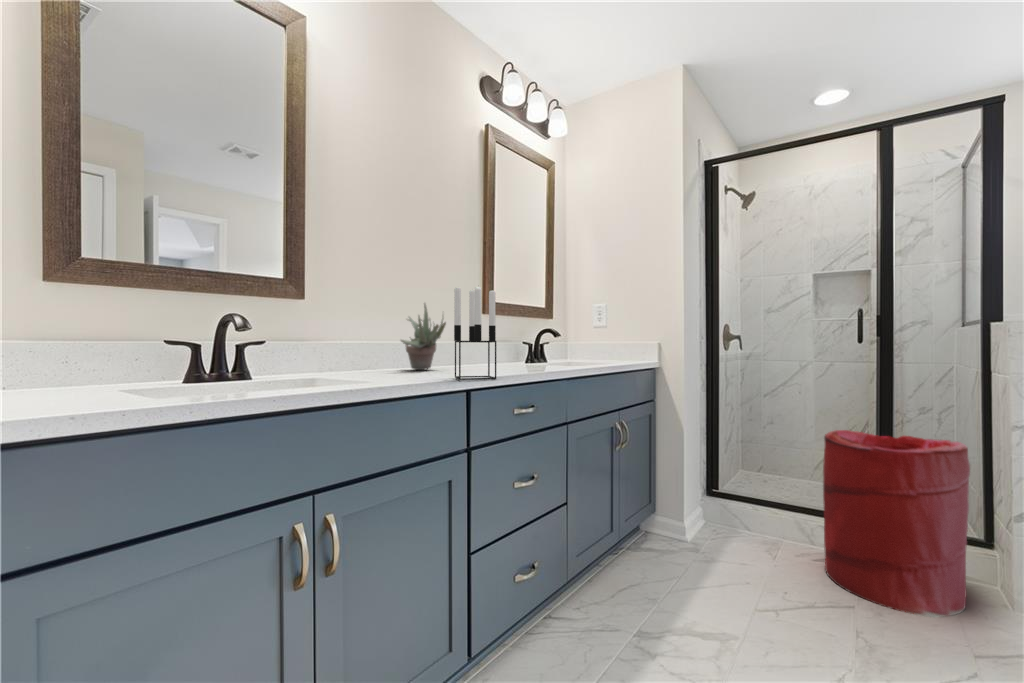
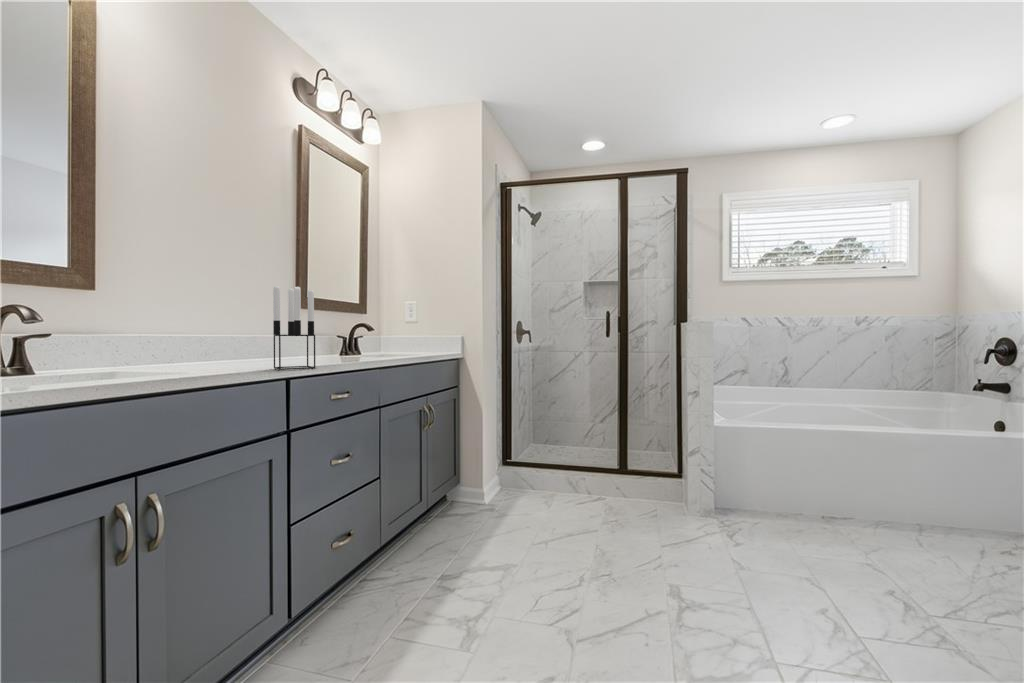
succulent plant: present [401,303,446,370] -> none [210,297,261,363]
laundry hamper: present [823,430,970,617] -> none [581,401,664,525]

